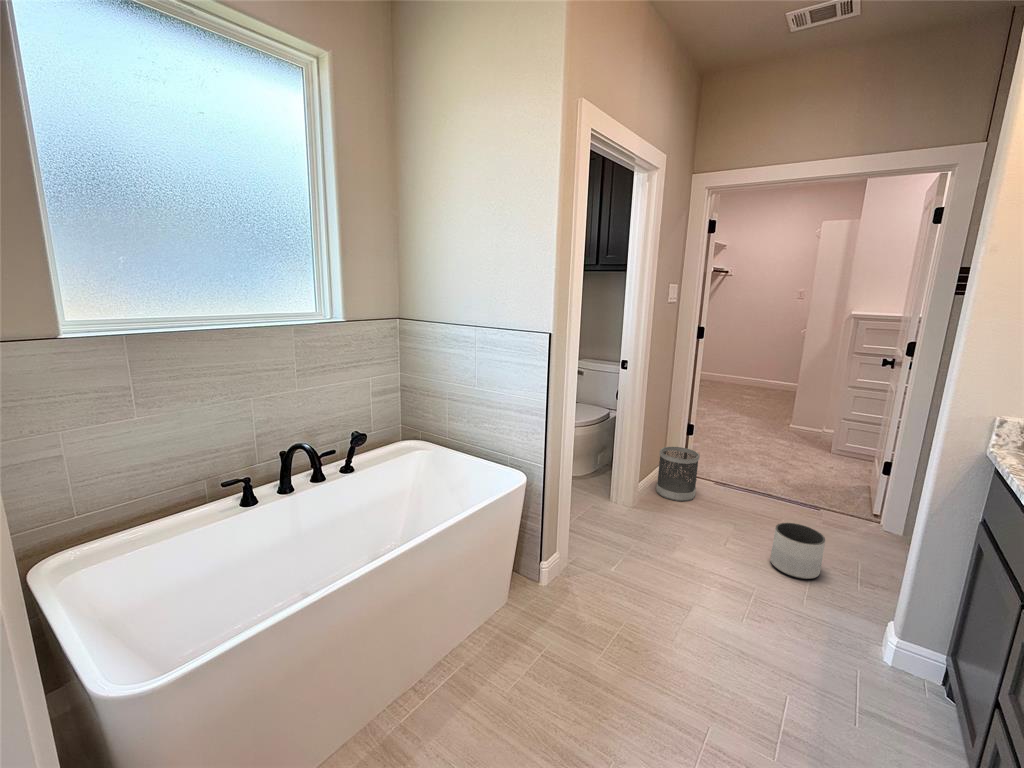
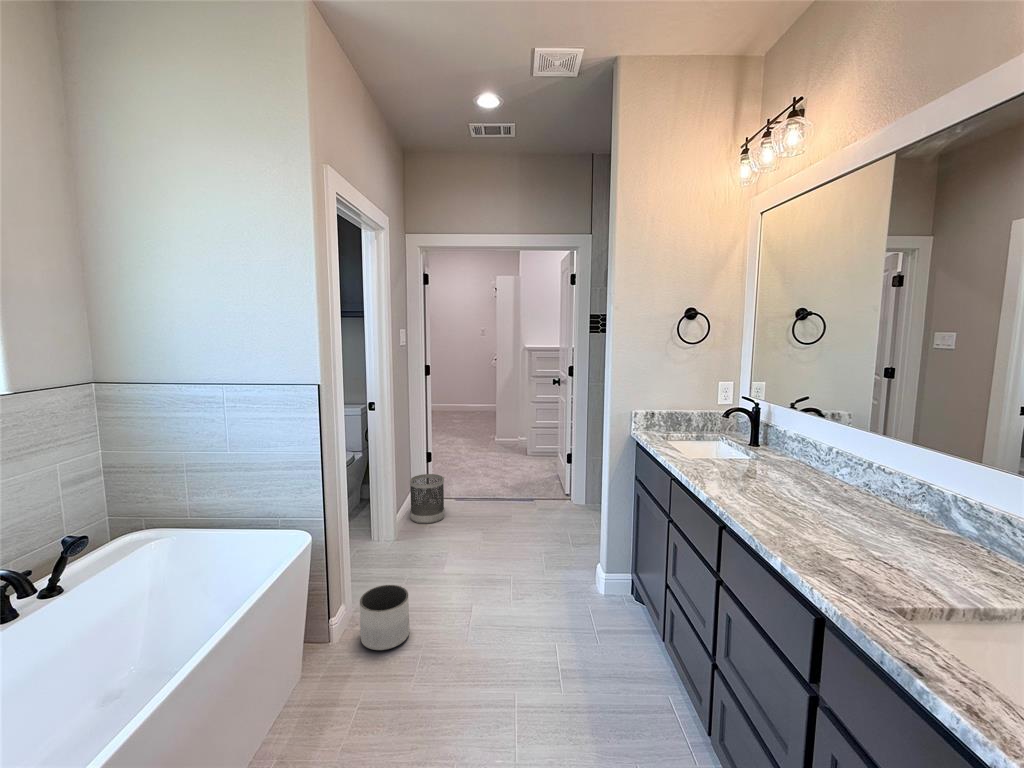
planter: present [770,523,825,579] -> present [360,585,410,651]

